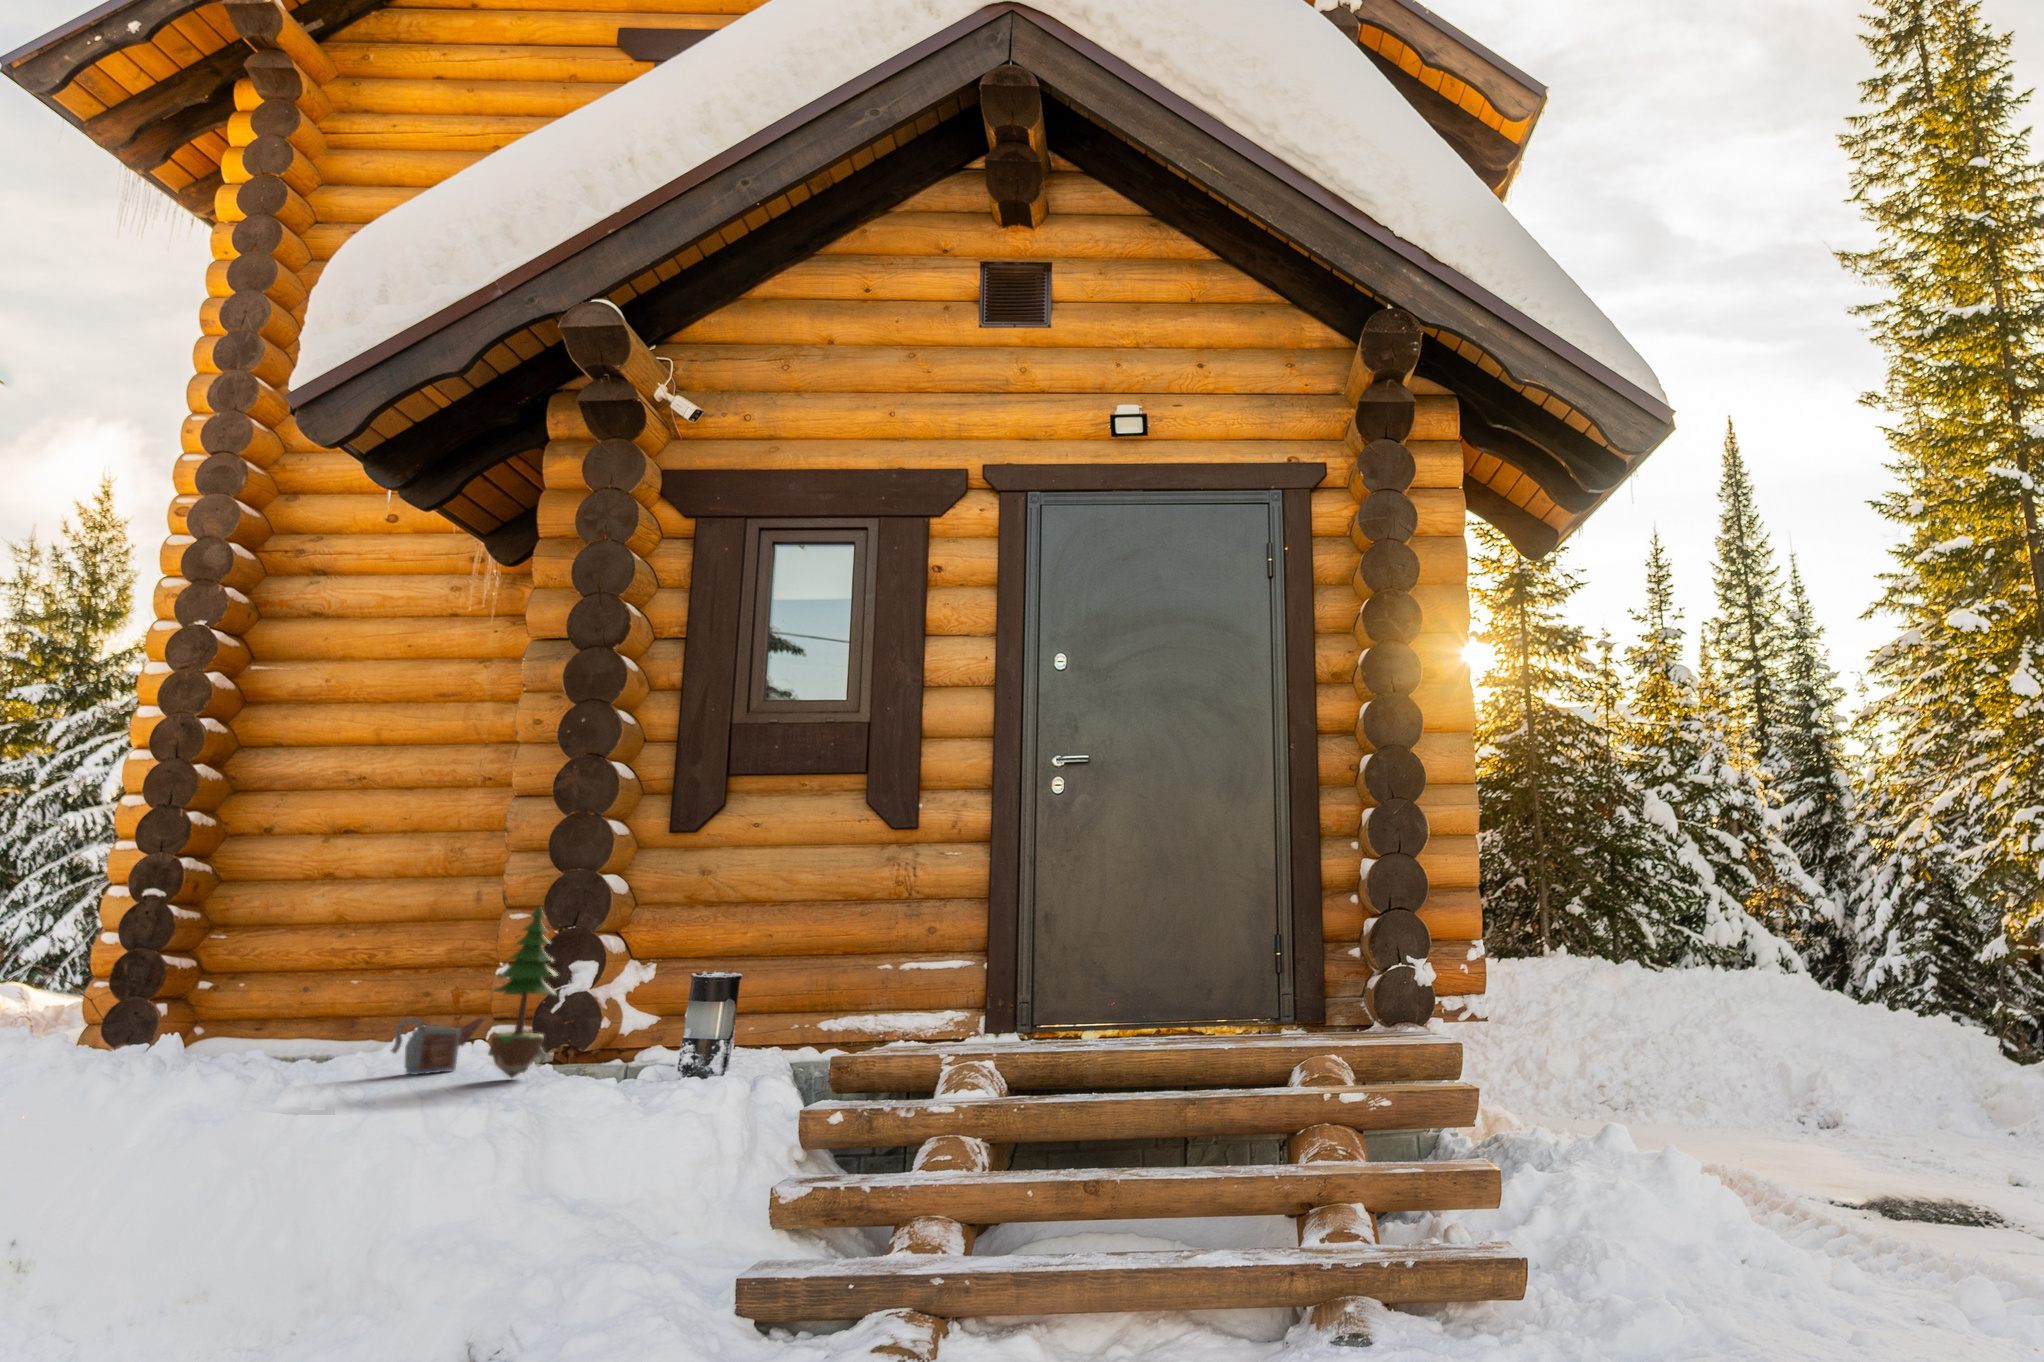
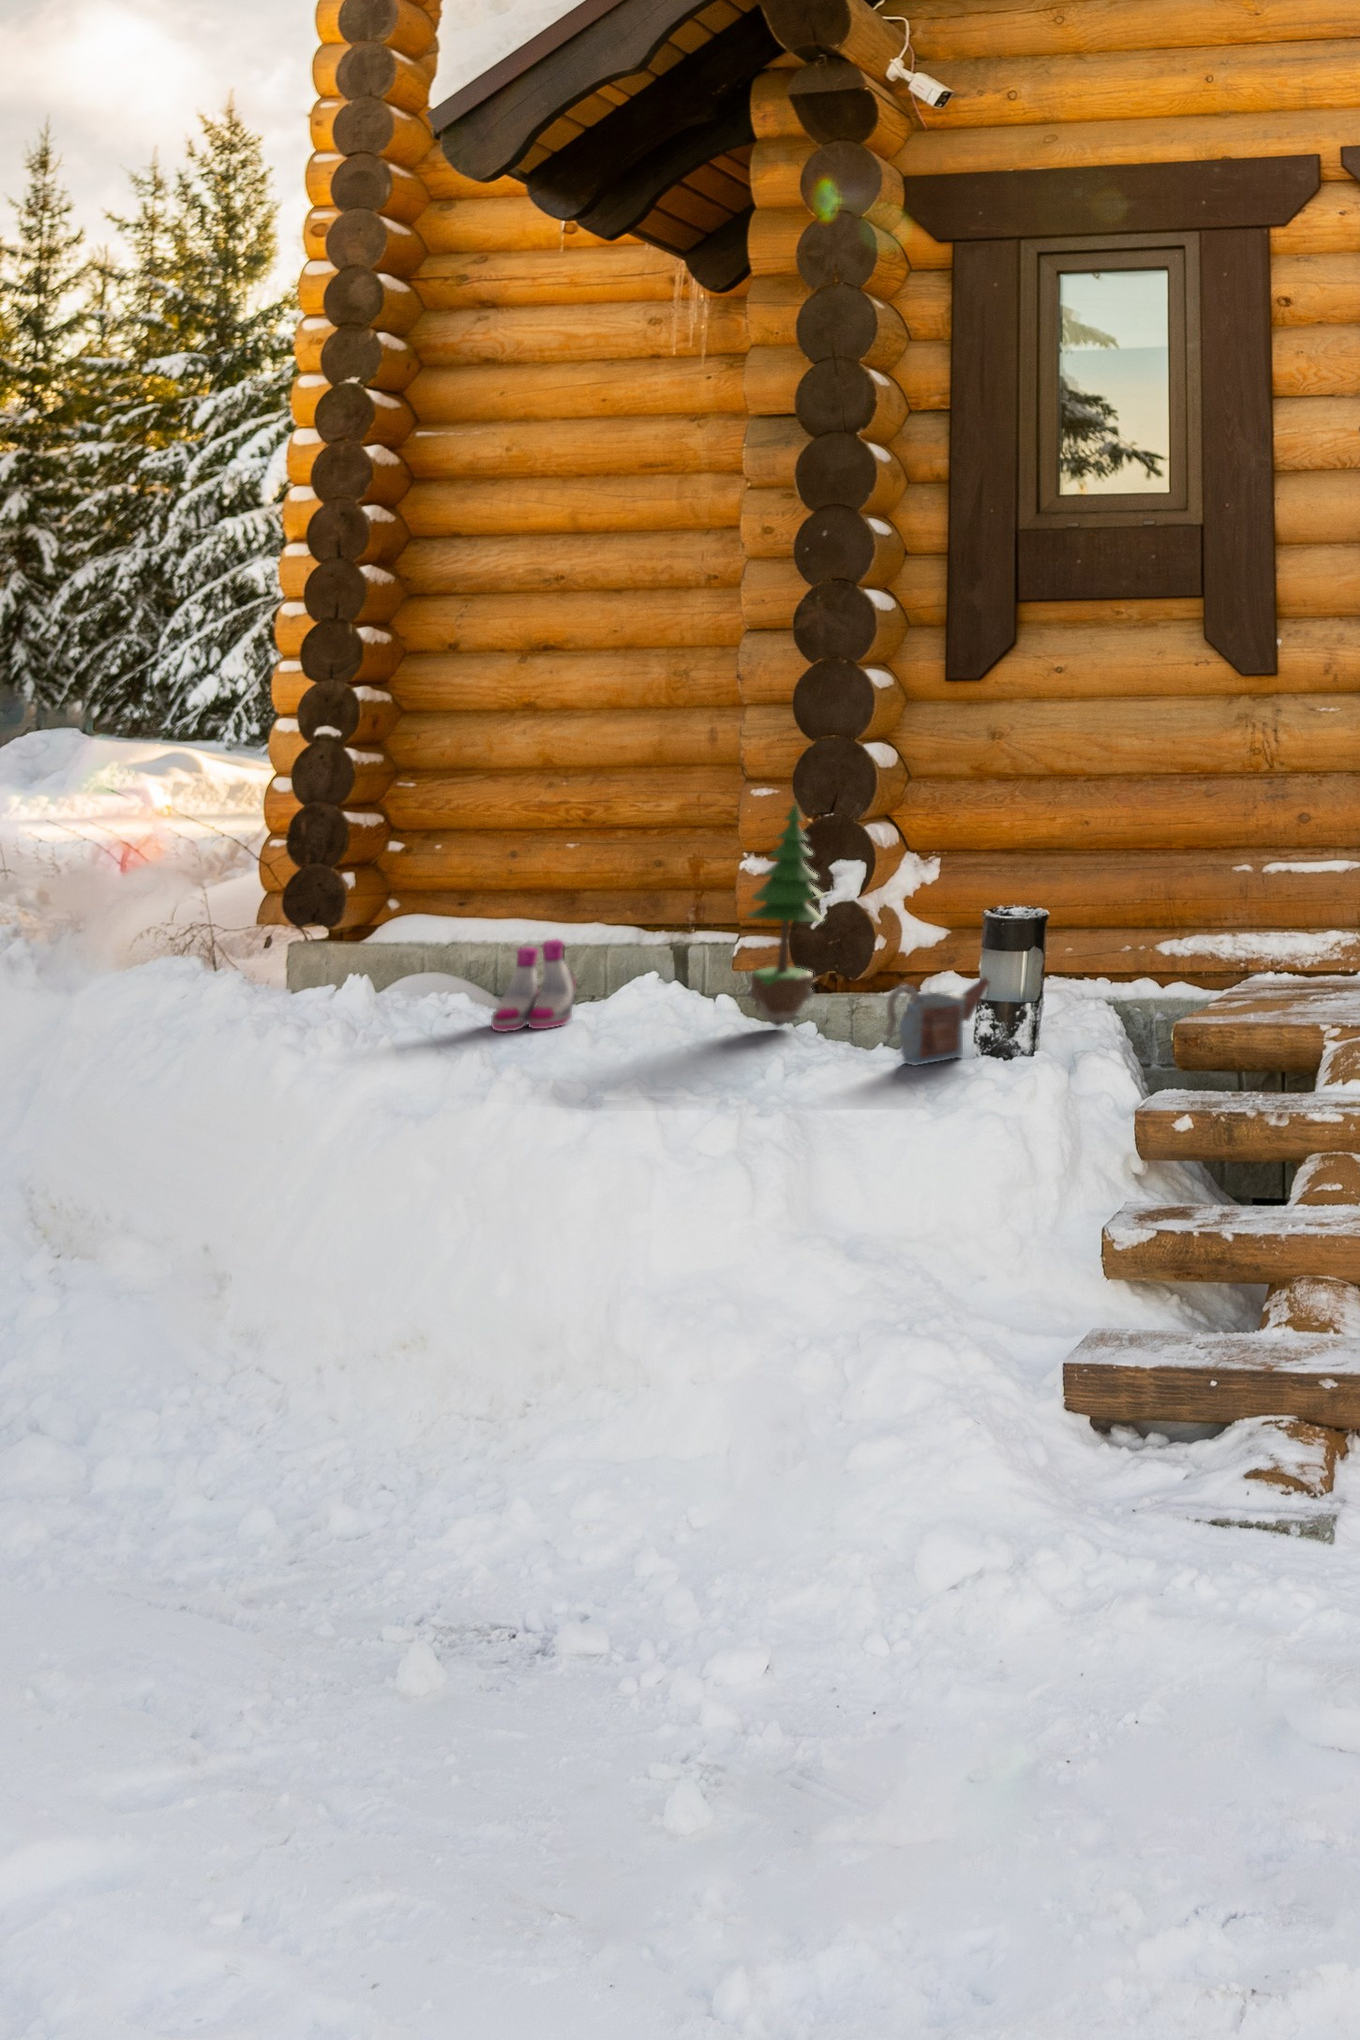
boots: none [261,1014,340,1086] -> present [491,939,575,1032]
watering can: present [391,1017,484,1075] -> present [885,978,990,1065]

